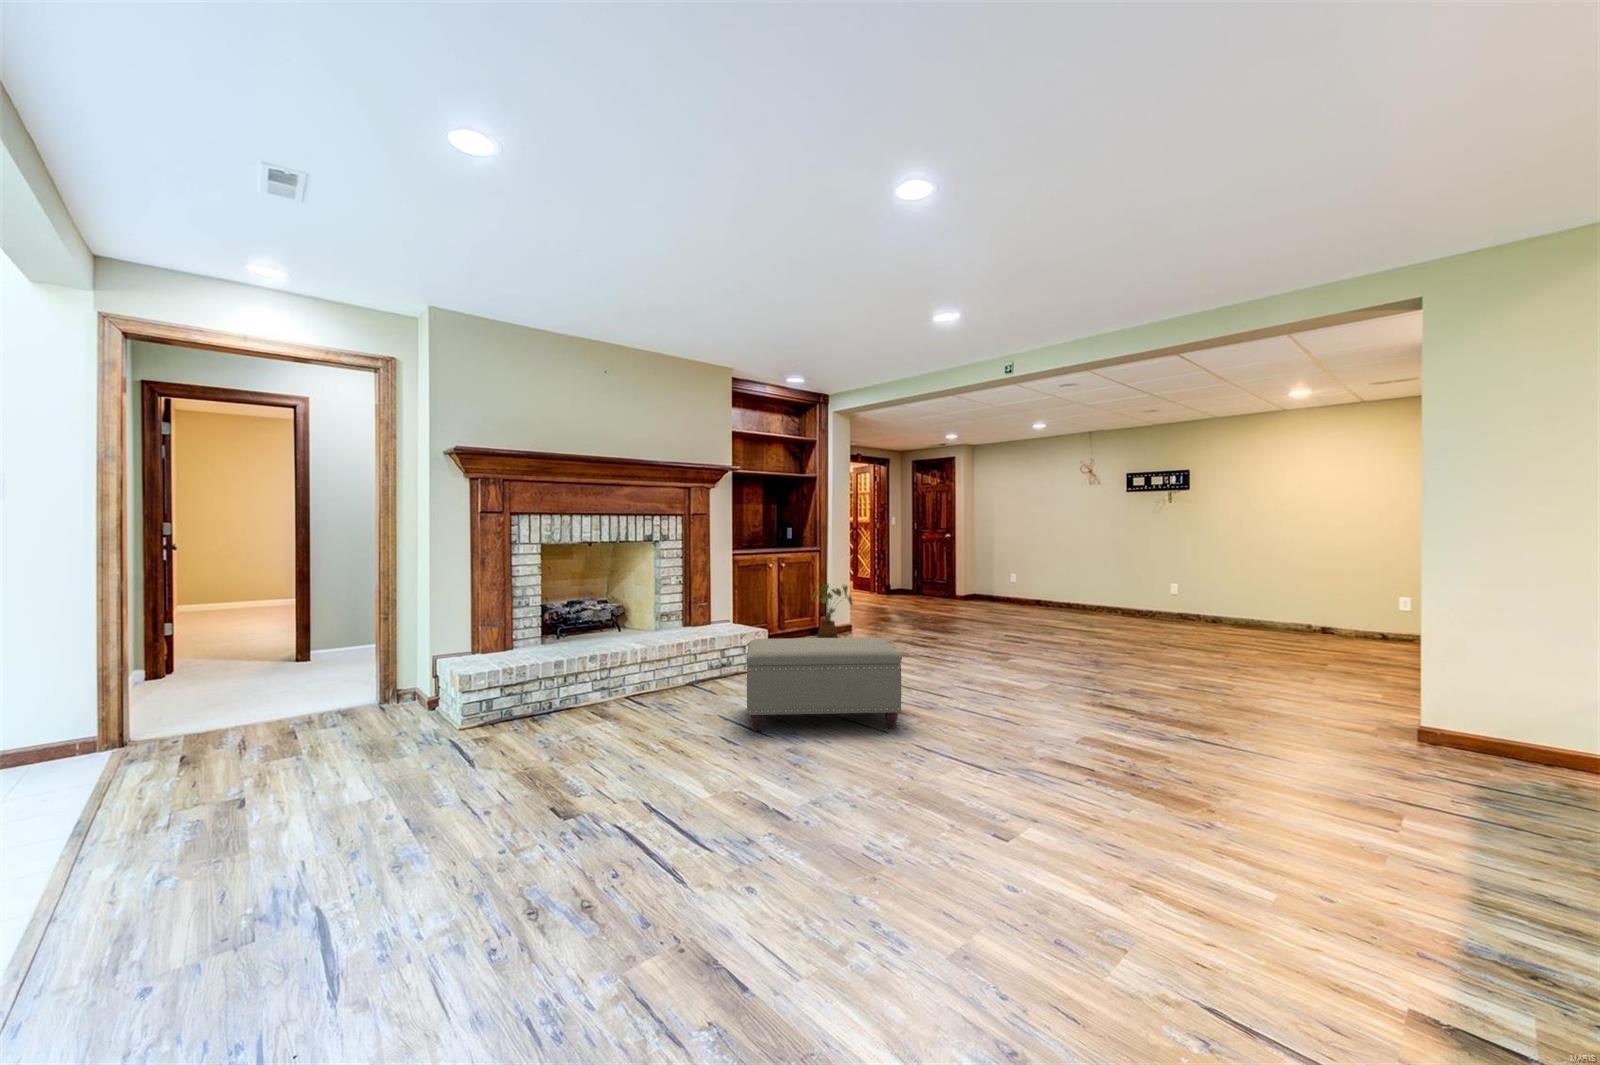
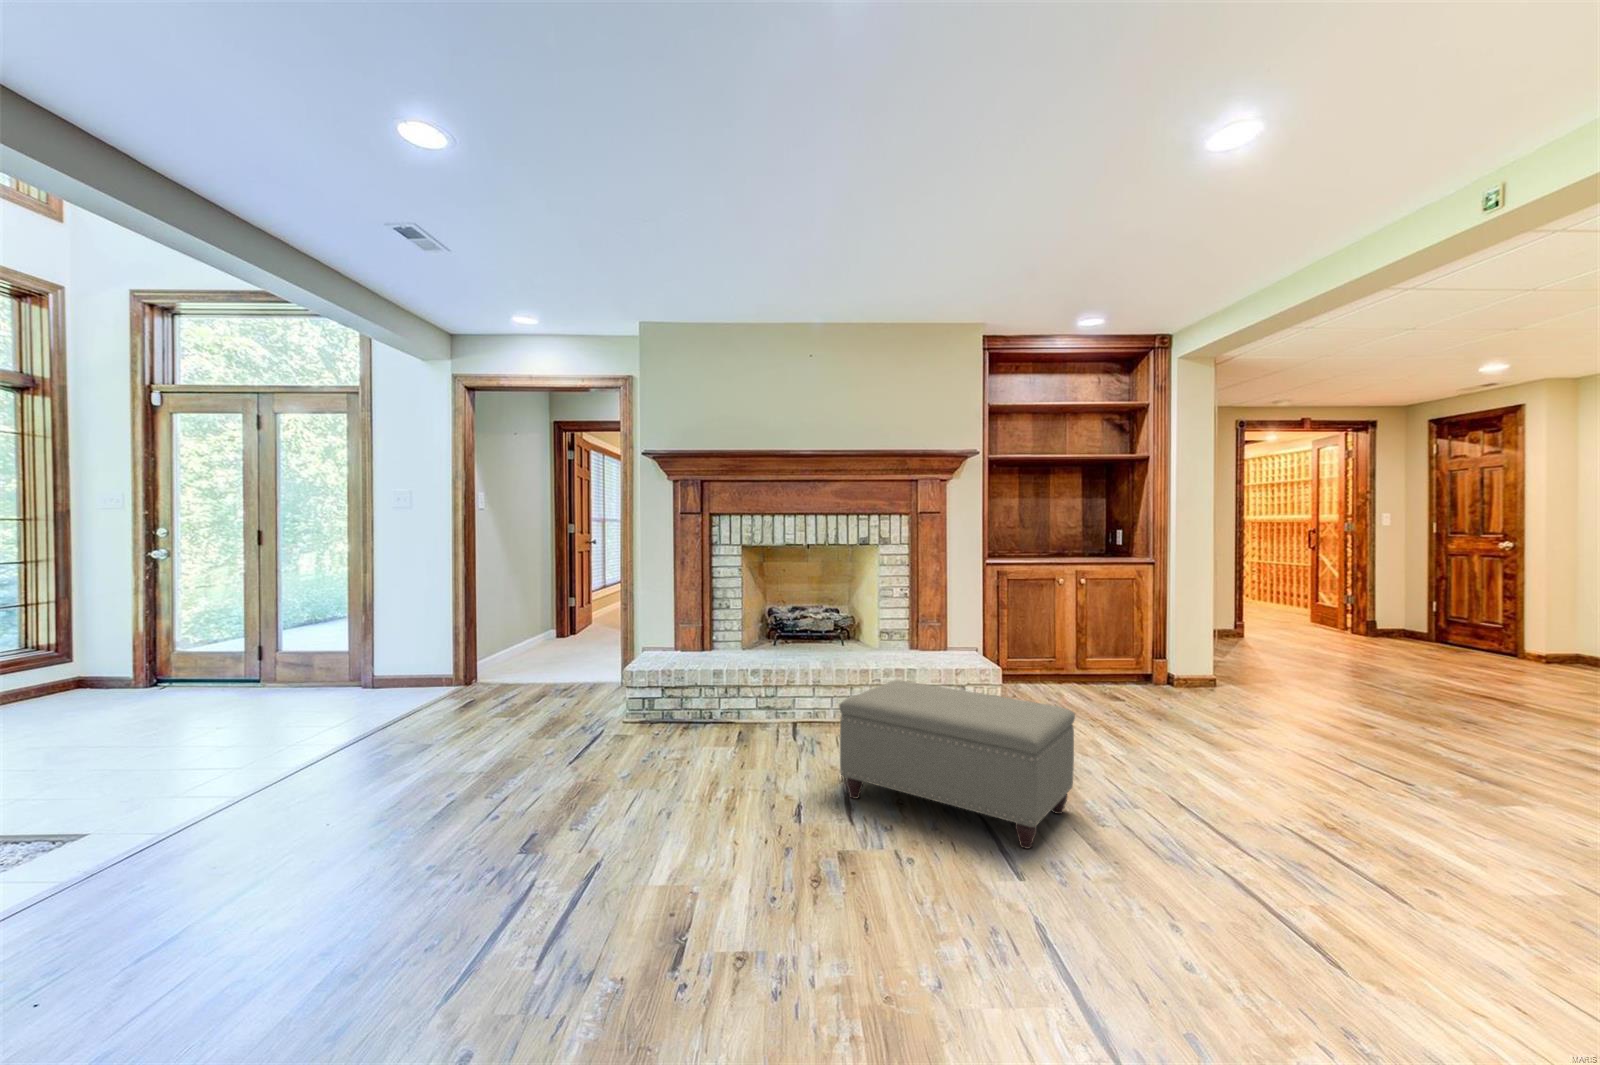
house plant: present [812,584,853,638] -> none [1126,611,1194,693]

